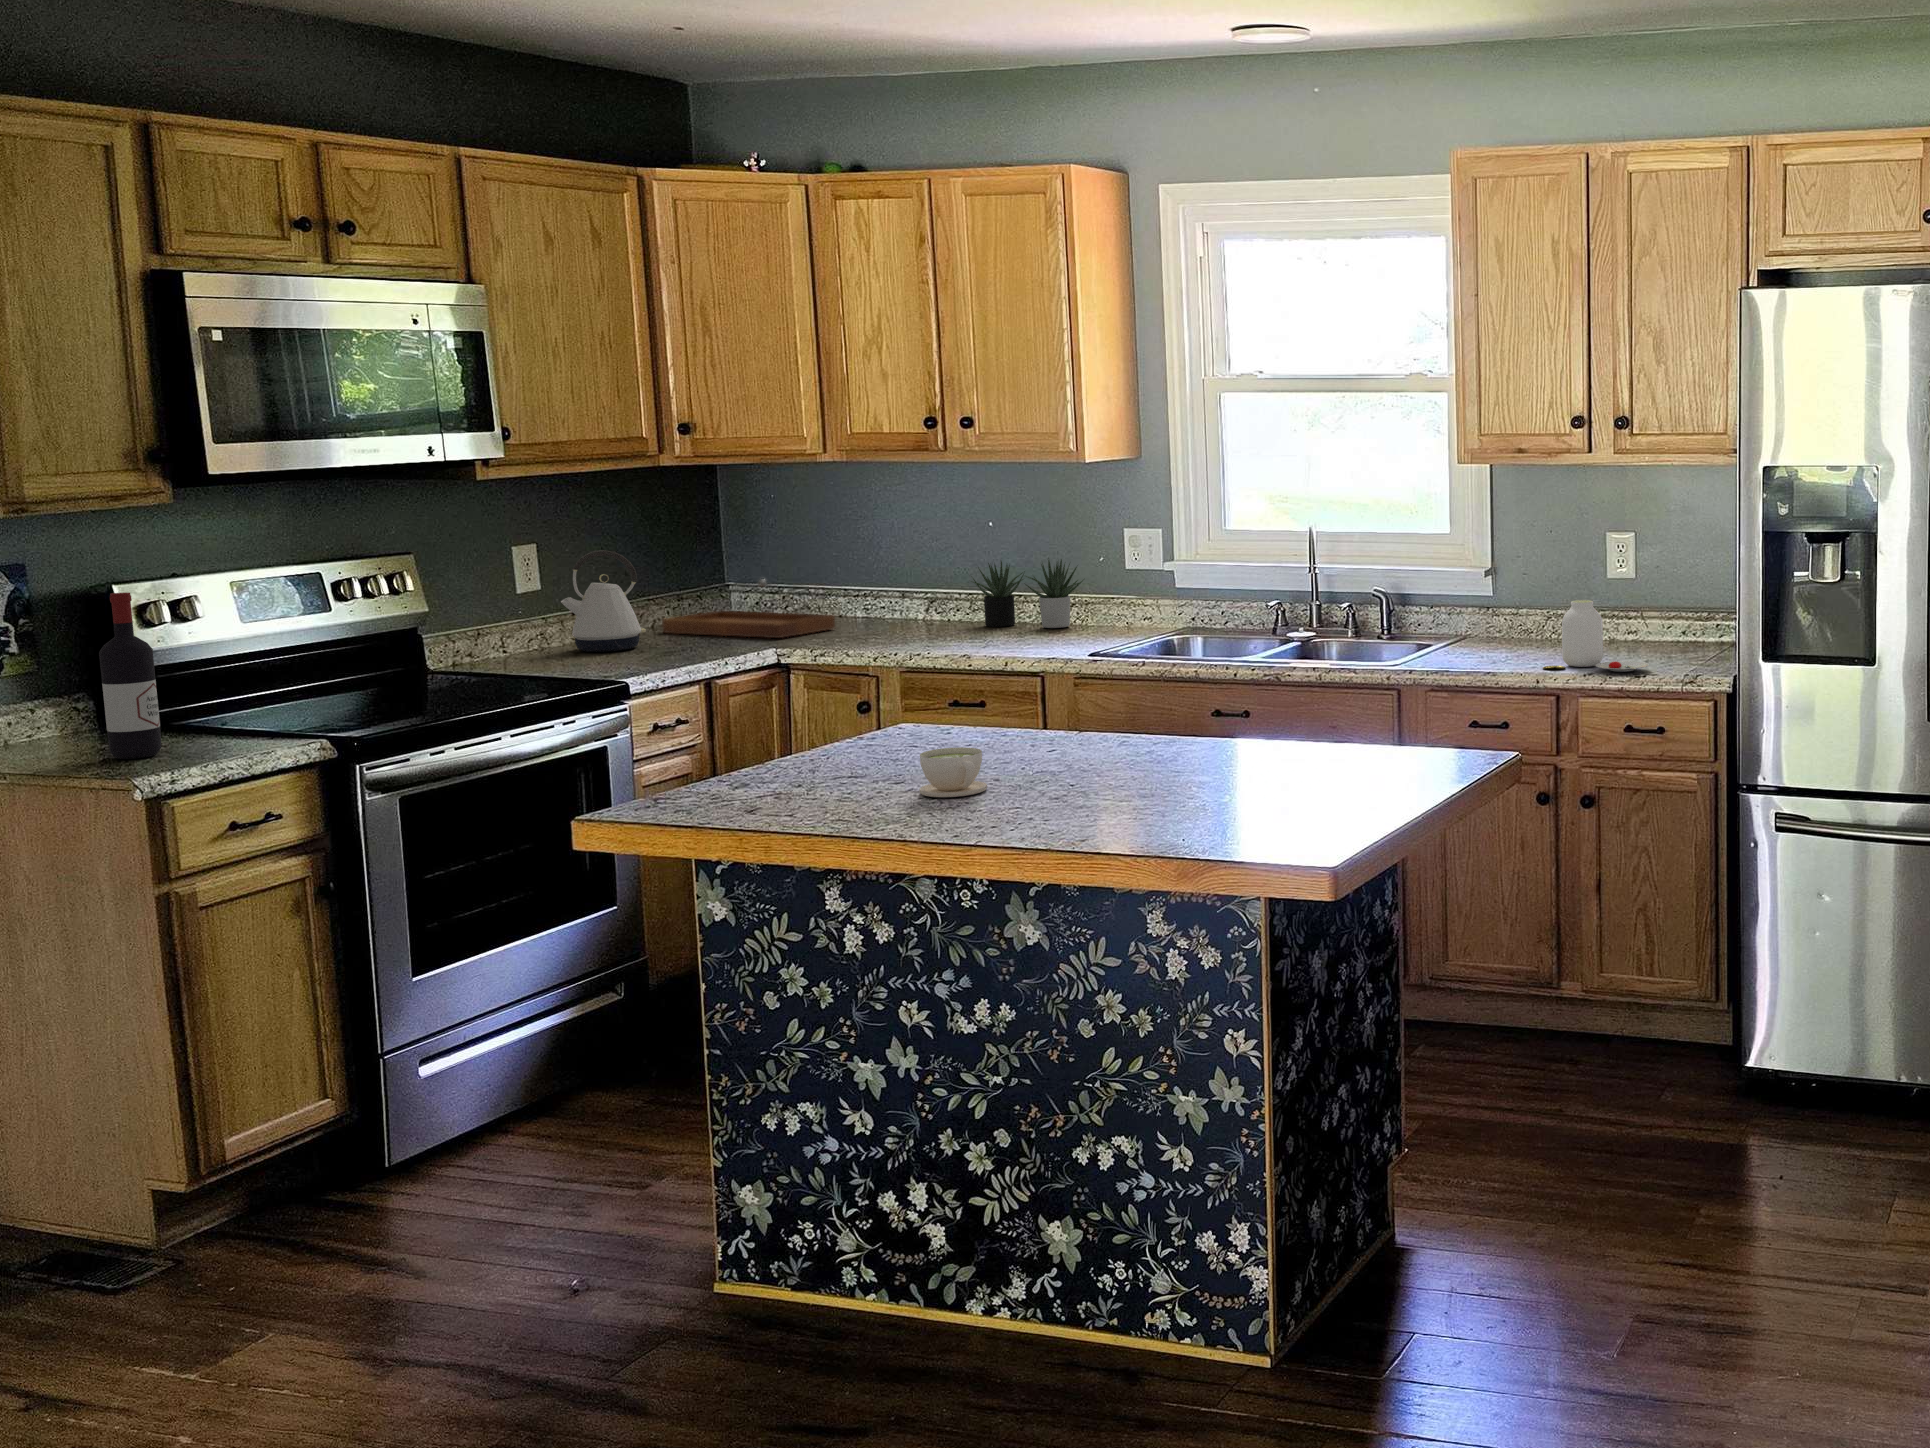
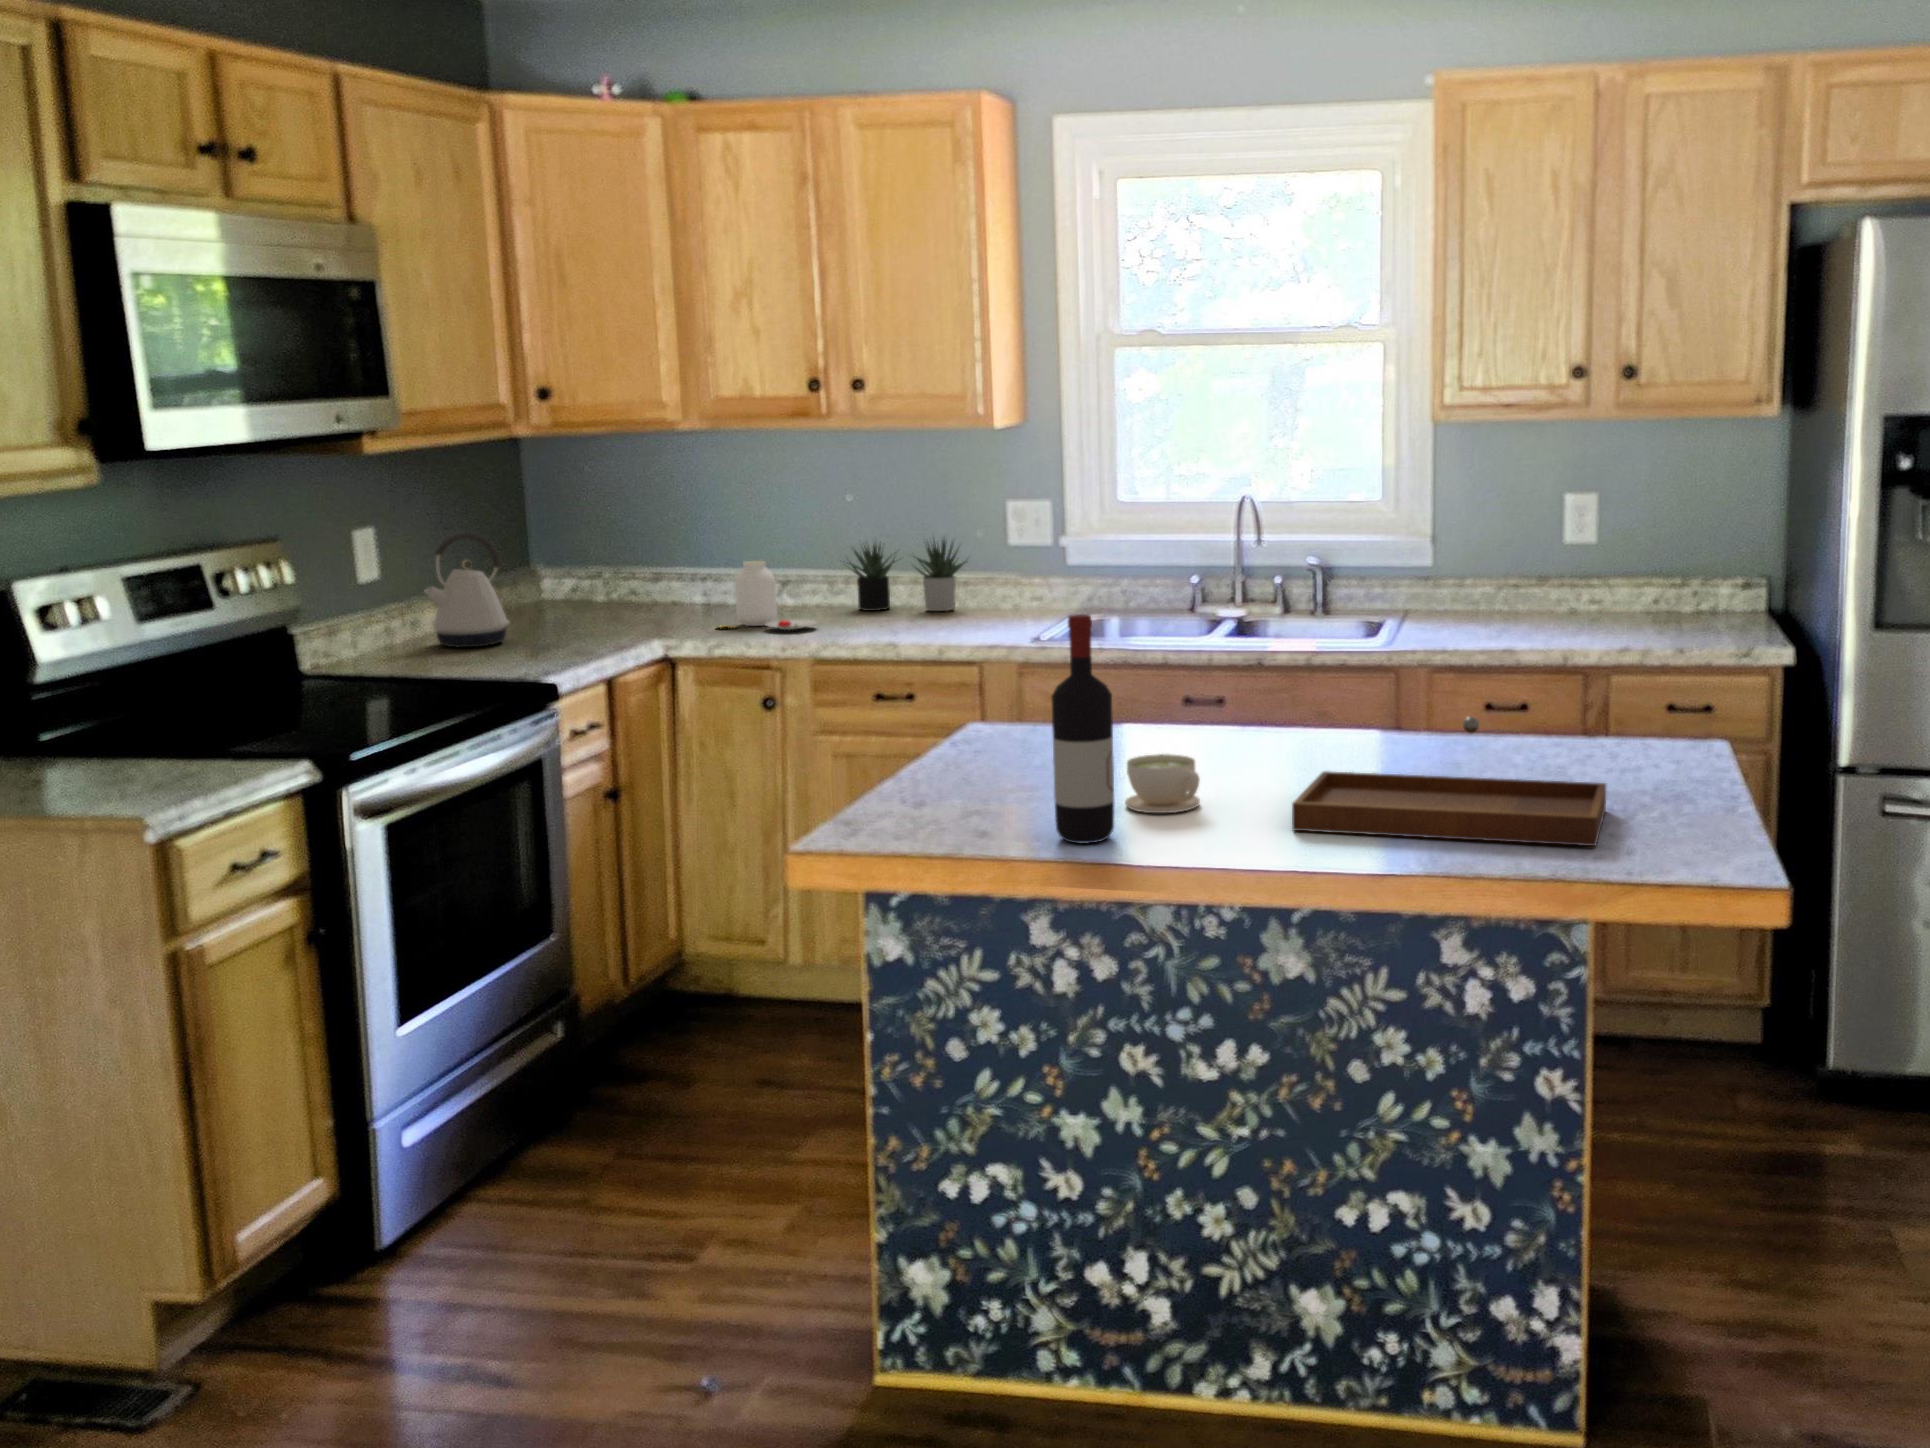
tray: present [662,579,835,638] -> present [1292,717,1606,846]
wine bottle: present [99,593,162,759] -> present [1052,614,1114,844]
jar: present [1543,600,1649,672] -> present [726,561,817,630]

